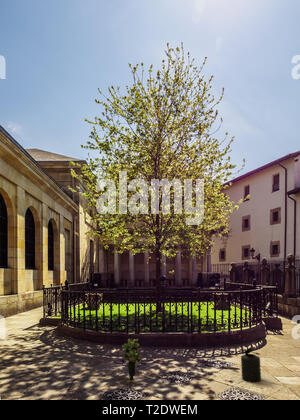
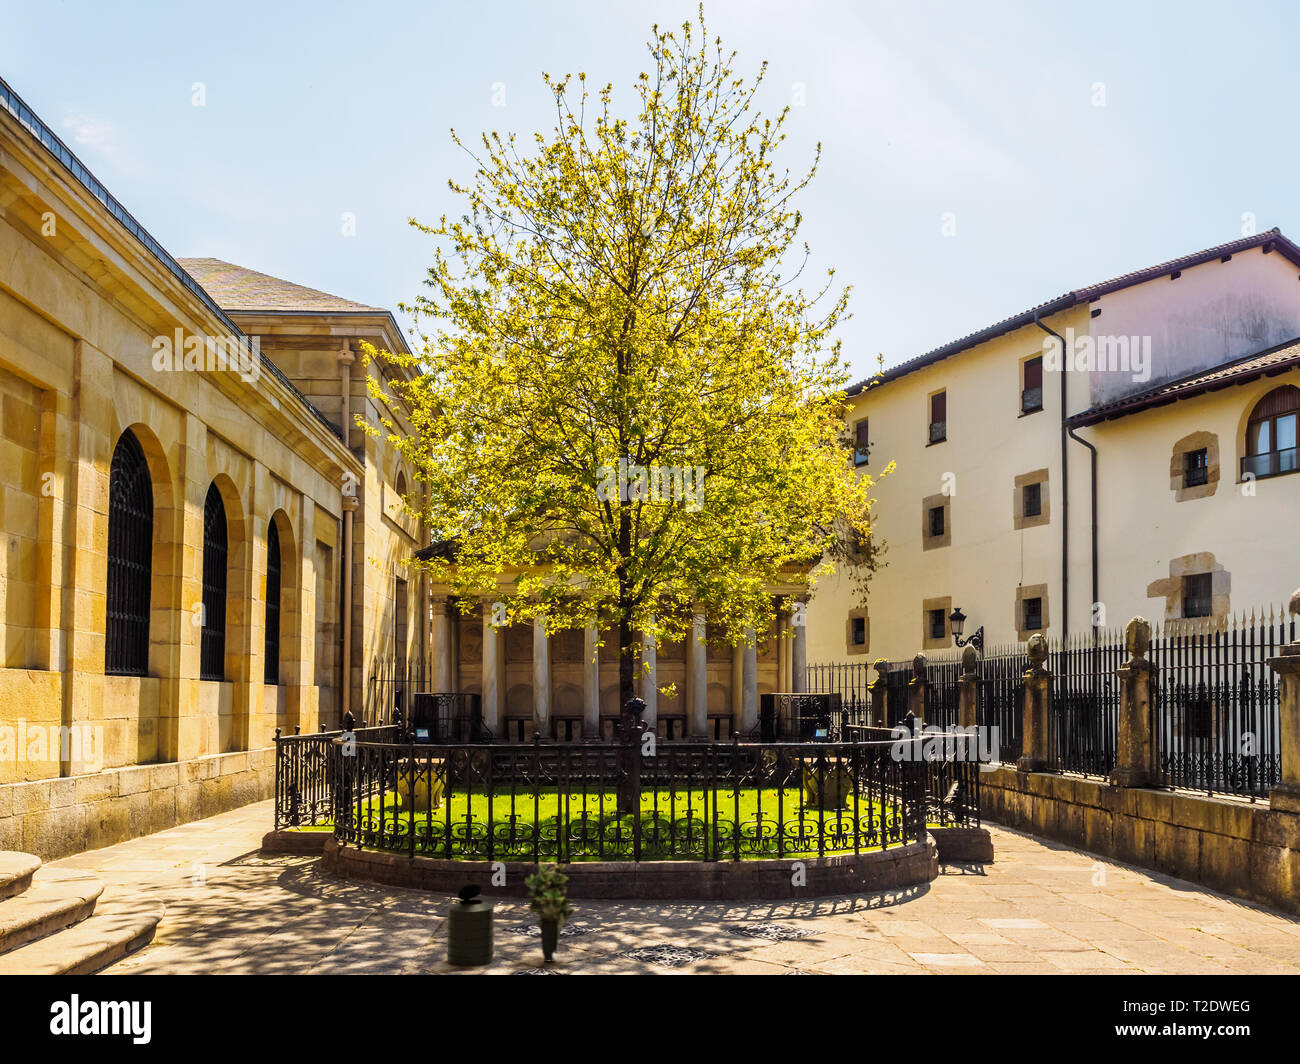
trash can: present [241,348,261,383] -> present [447,883,494,967]

